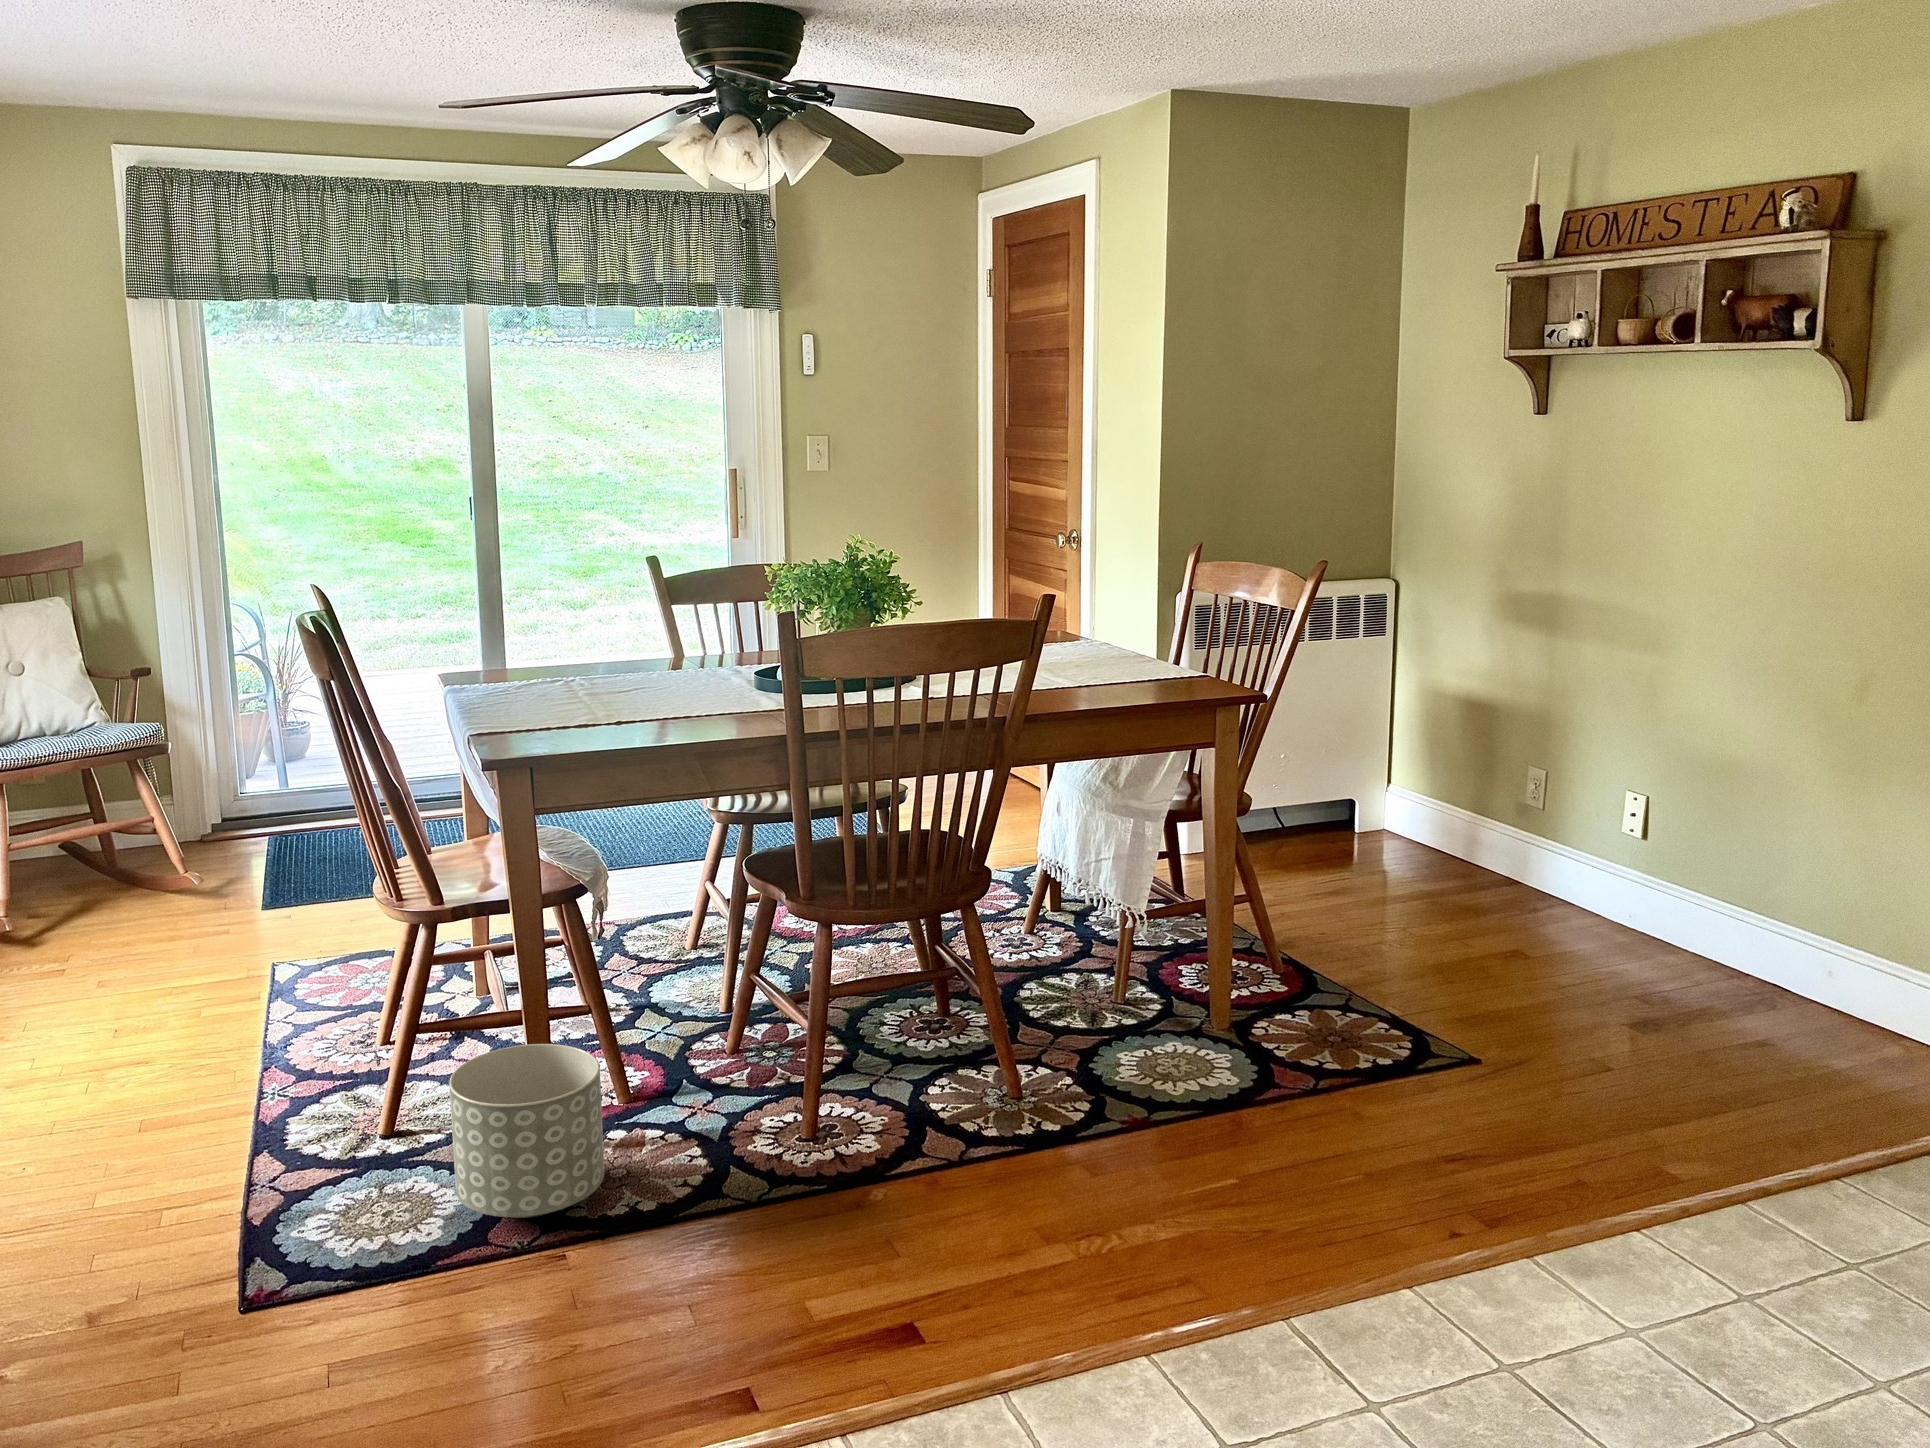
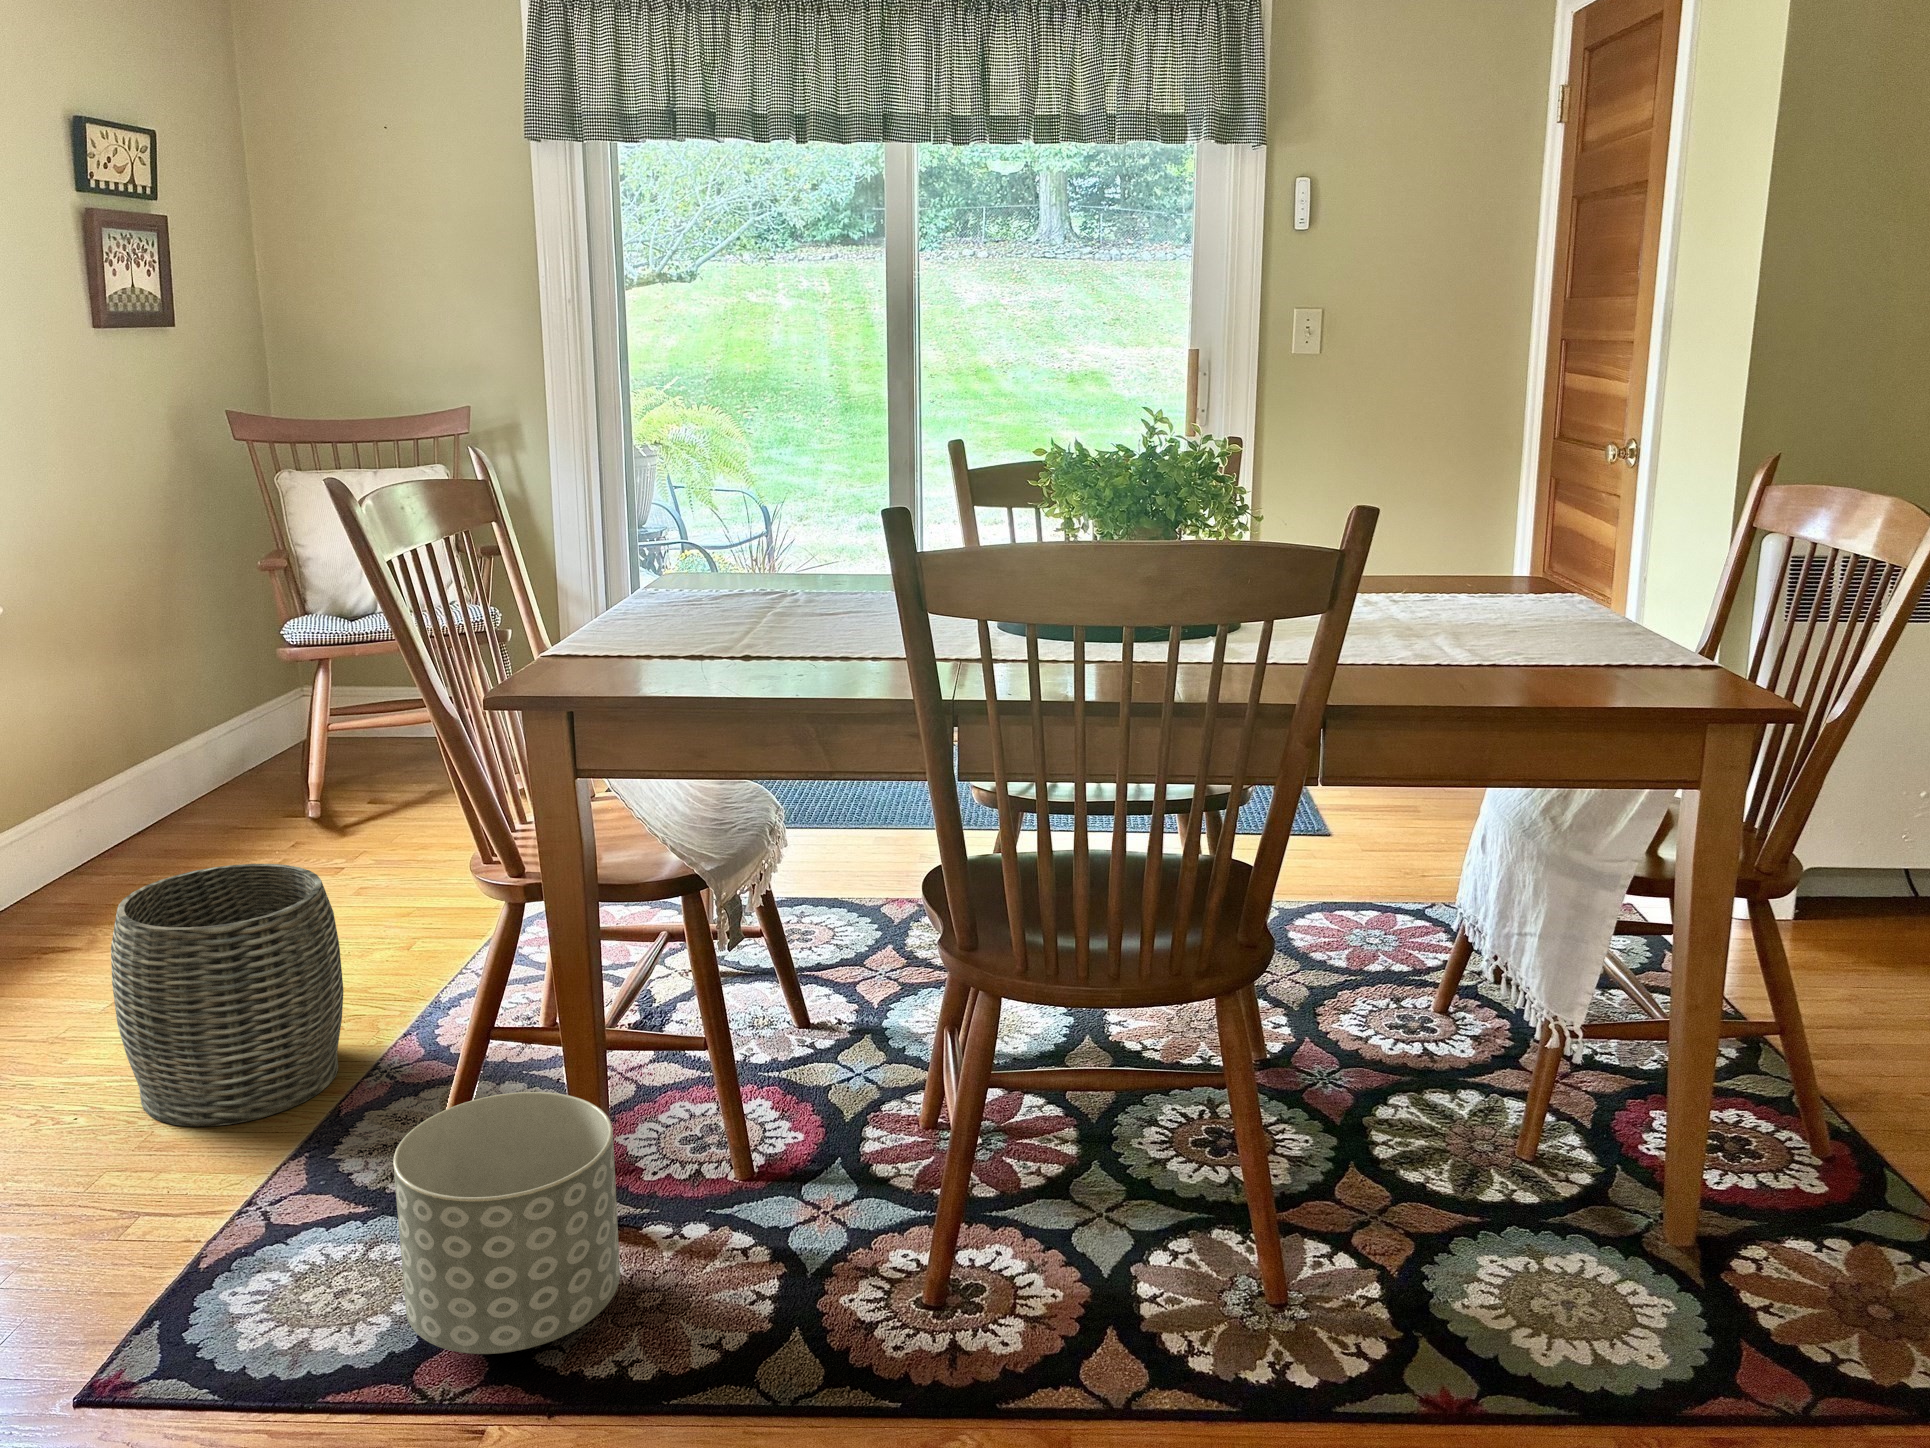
woven basket: none [53,941,240,1157] -> present [111,864,343,1126]

